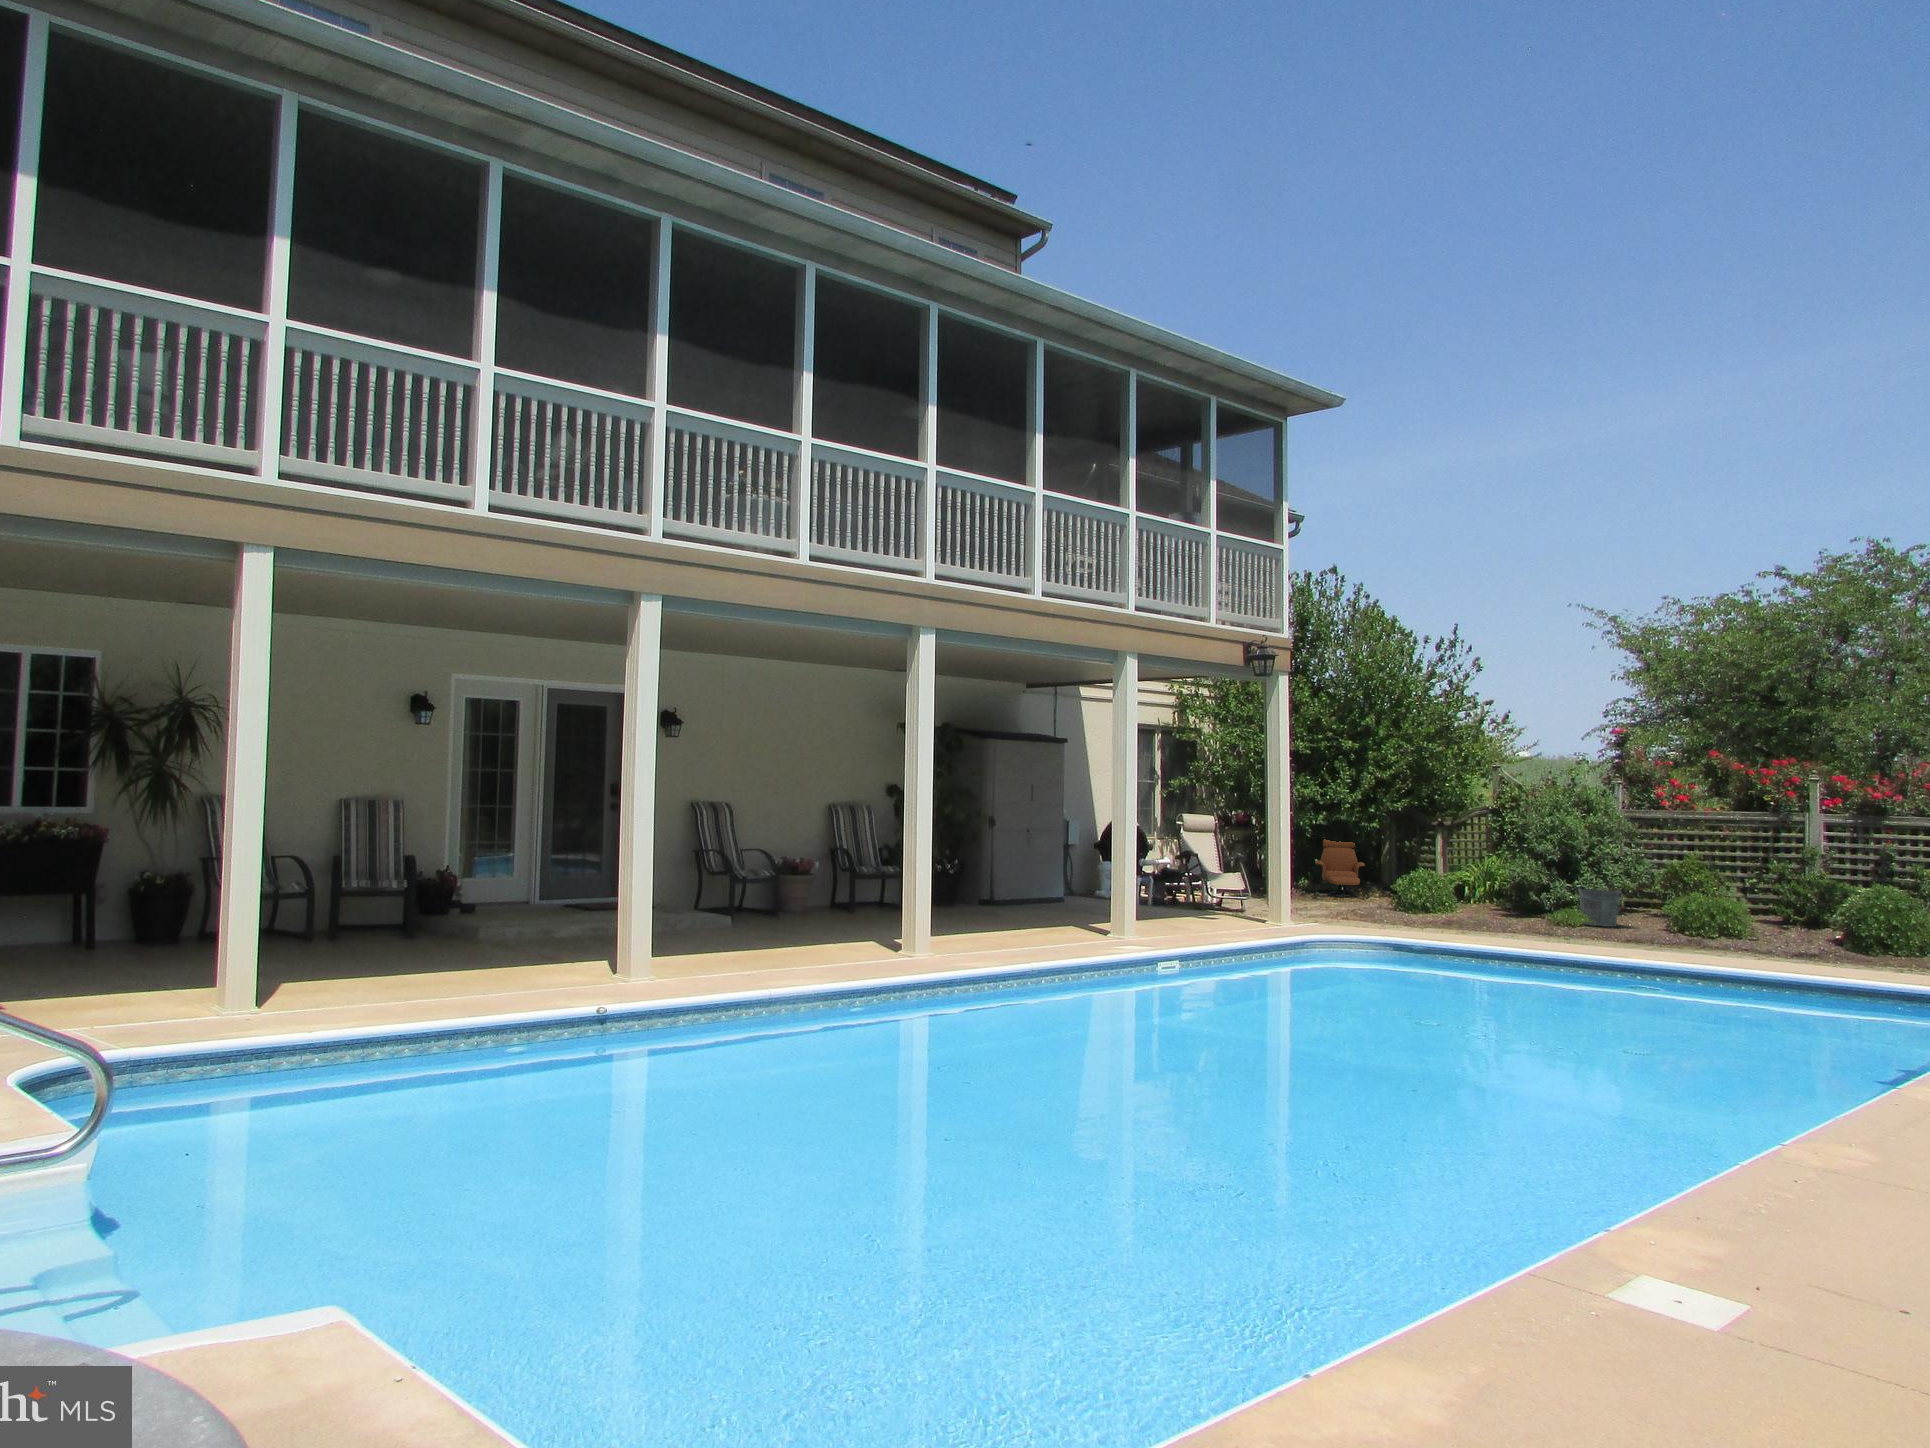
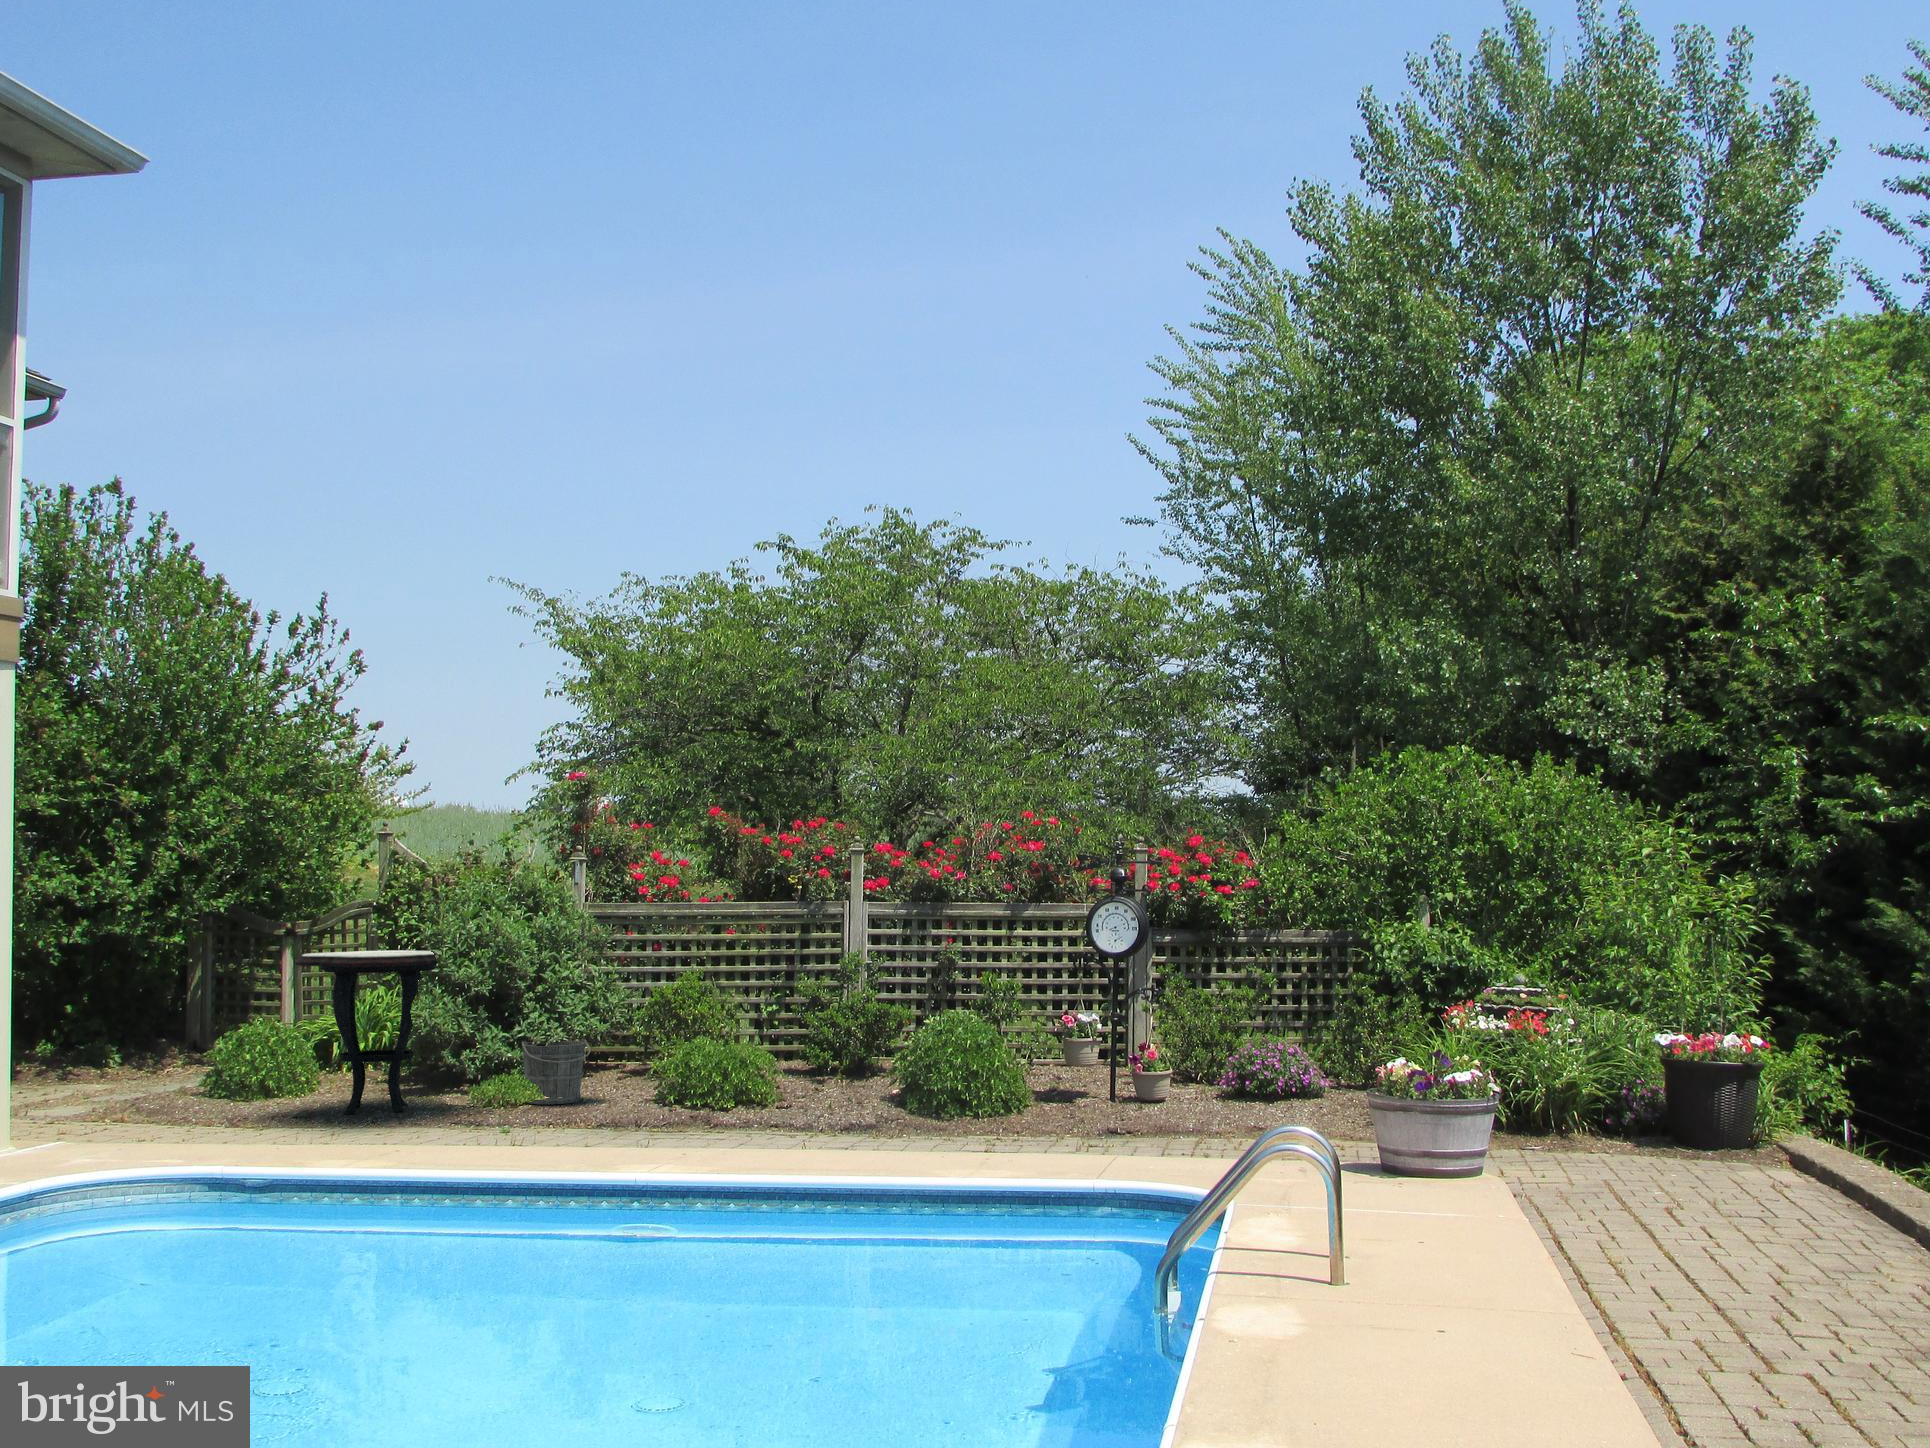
side table: none [1441,829,1539,921] -> present [295,950,437,1113]
lounge chair: present [1315,837,1365,898] -> none [56,975,153,1089]

